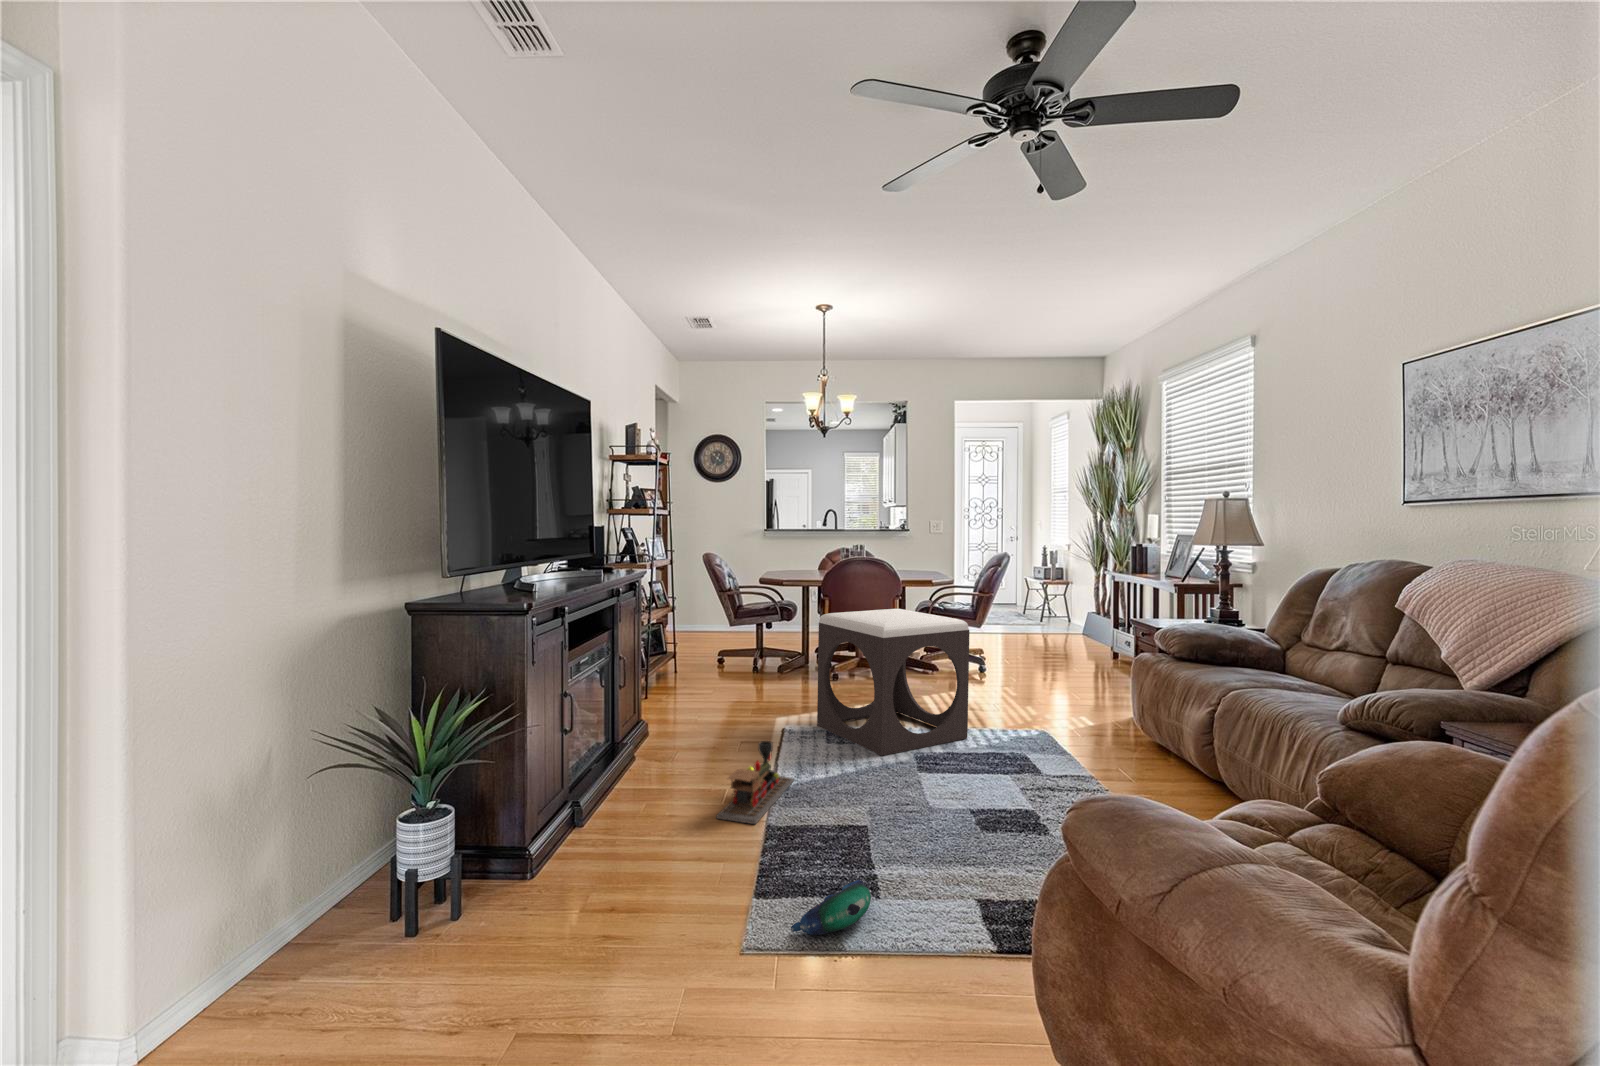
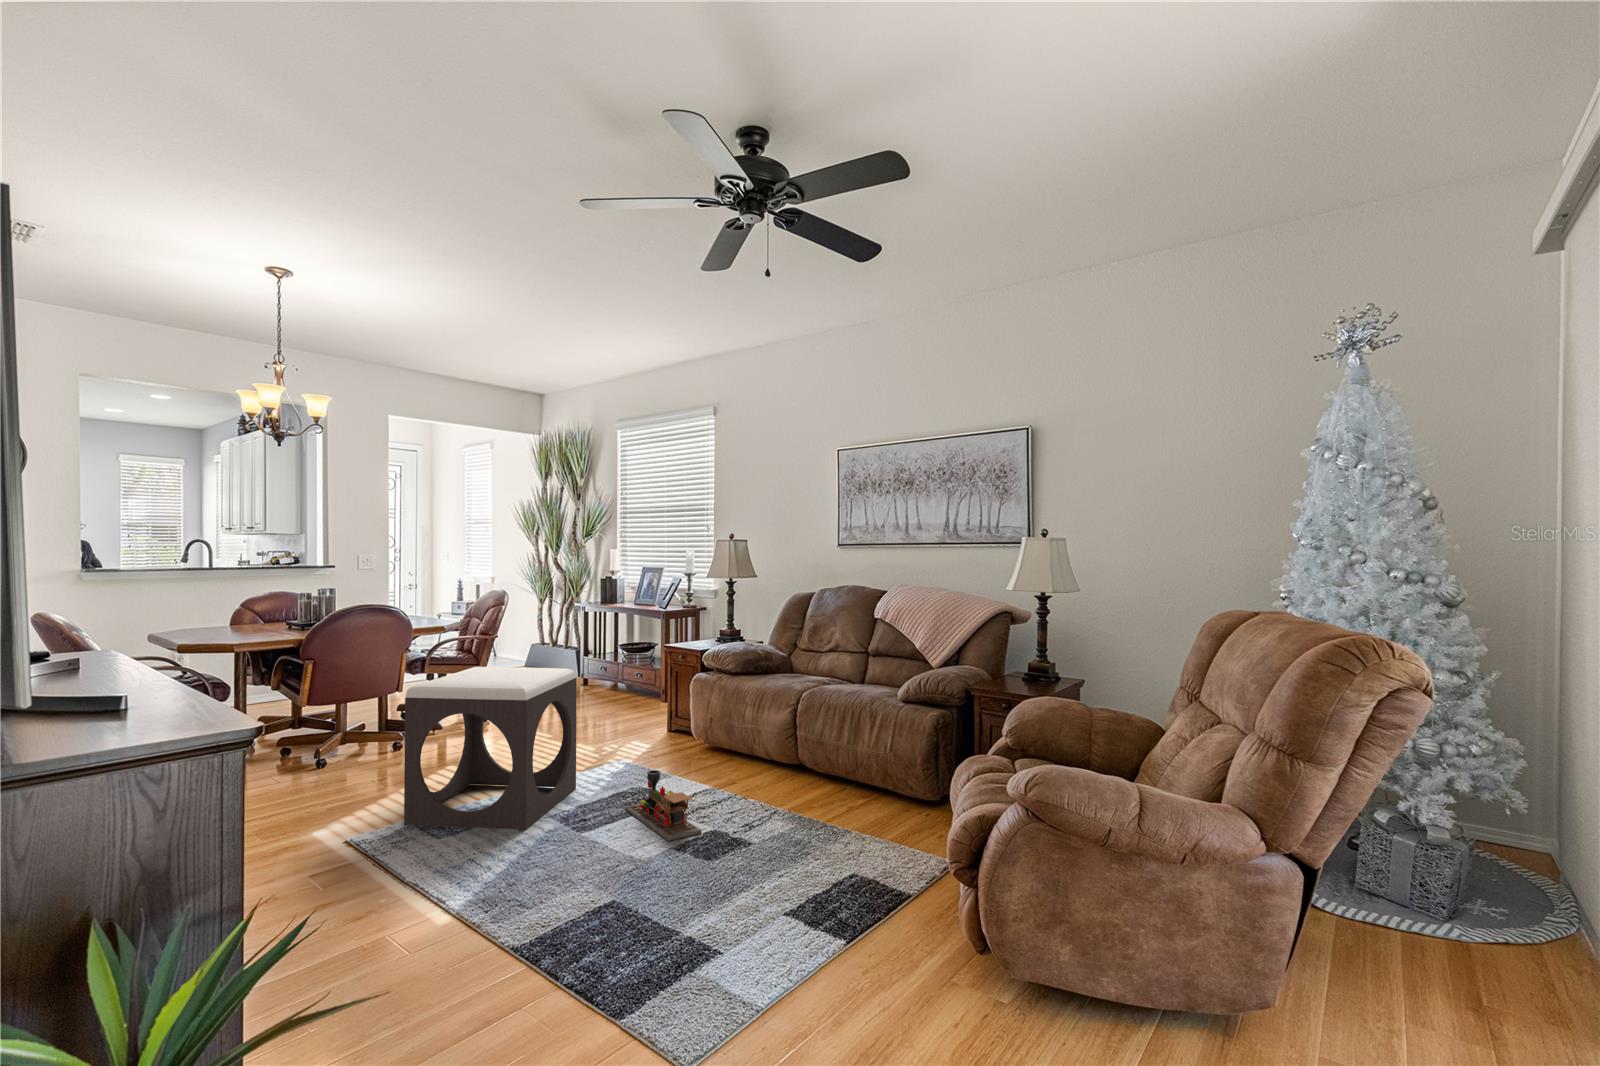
toy train: present [716,741,794,824] -> present [625,770,702,841]
plush toy: present [791,880,871,936] -> none [684,927,745,996]

